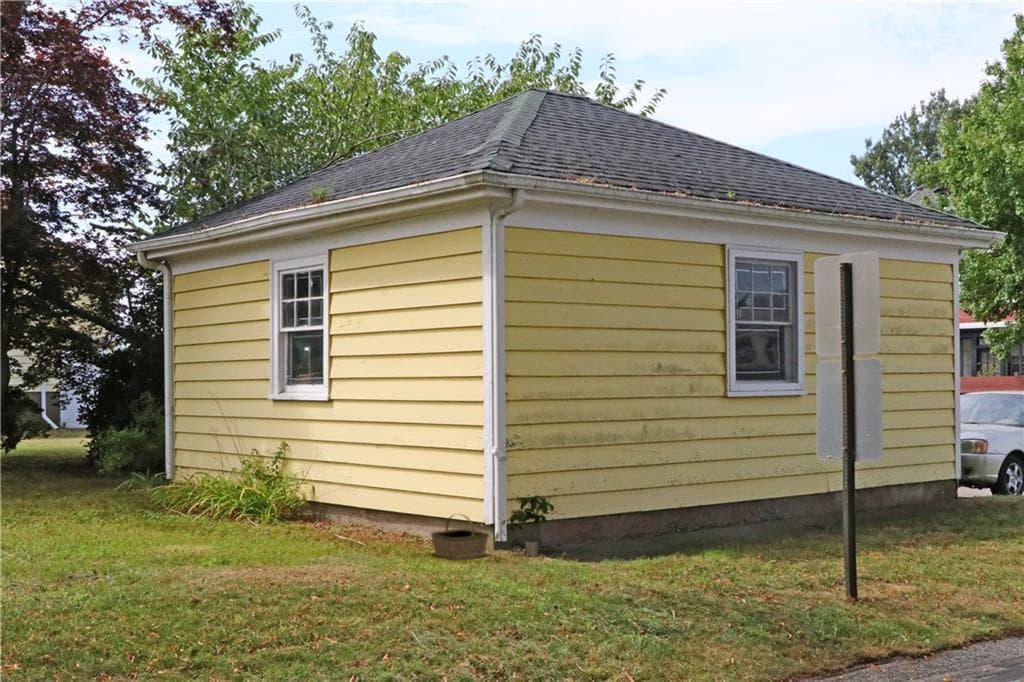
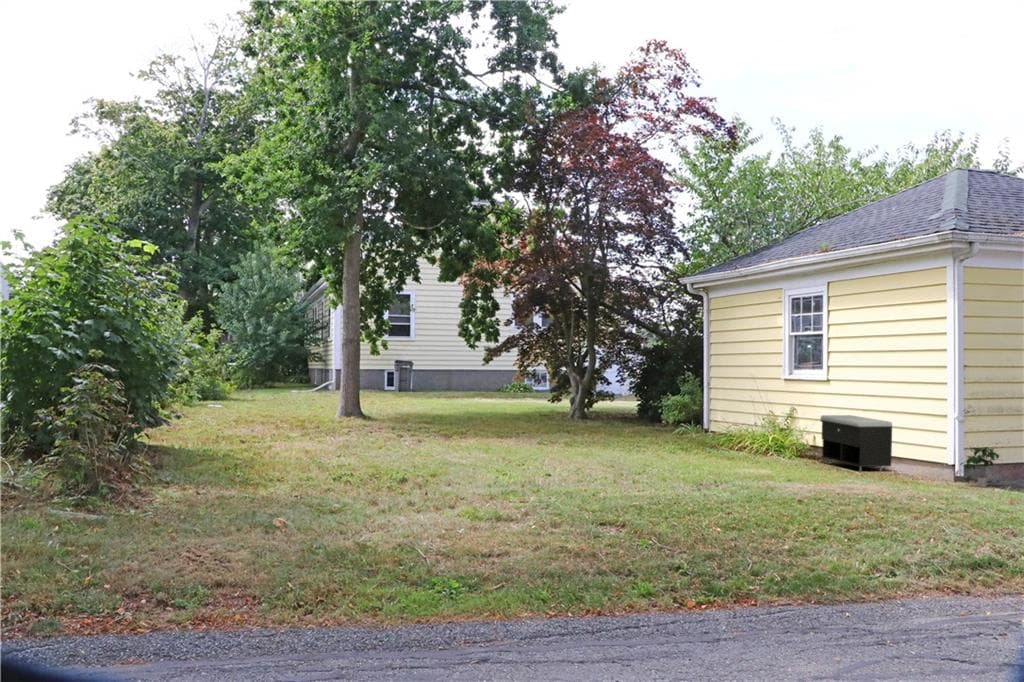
storage bench: none [313,453,414,542] -> present [820,415,892,471]
basket: present [431,515,489,561] -> none [909,456,951,486]

